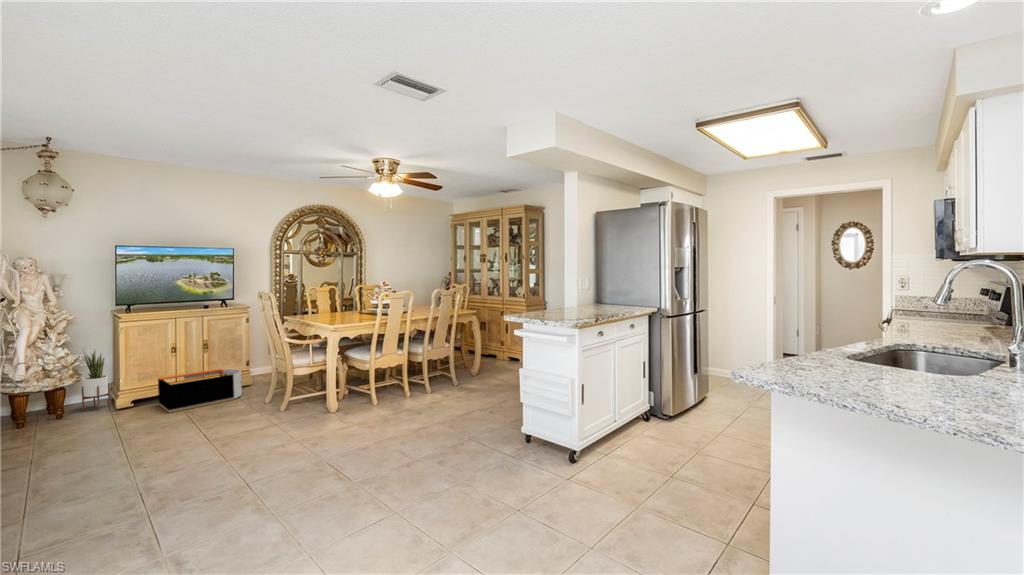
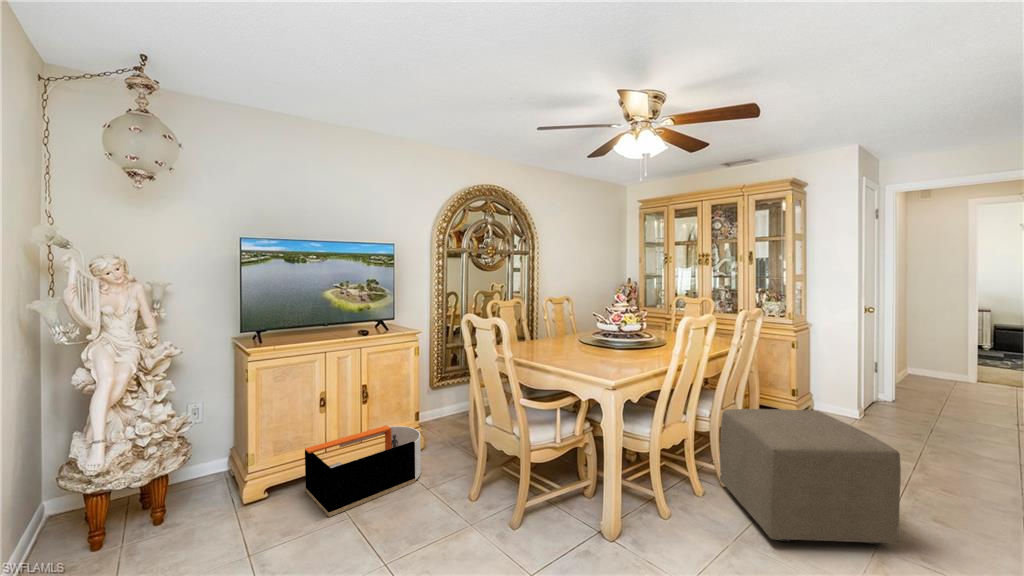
potted plant: present [82,349,110,411] -> none [192,399,234,504]
ottoman: none [413,349,481,412] -> present [720,409,901,546]

